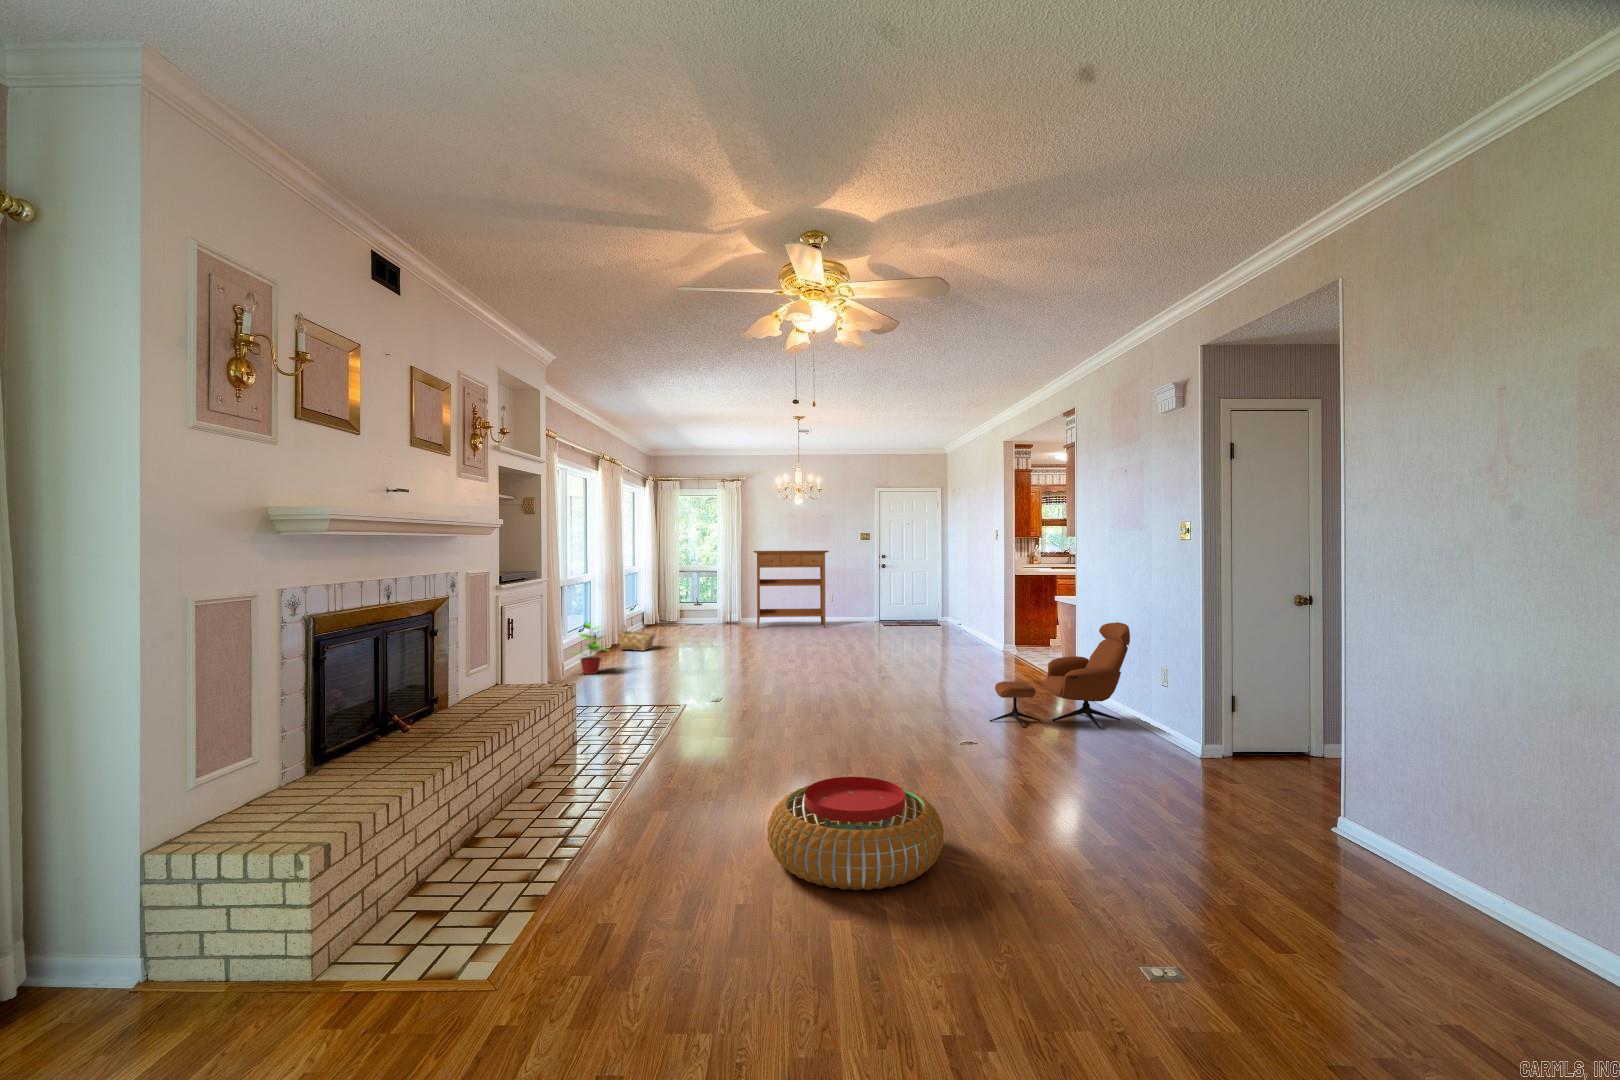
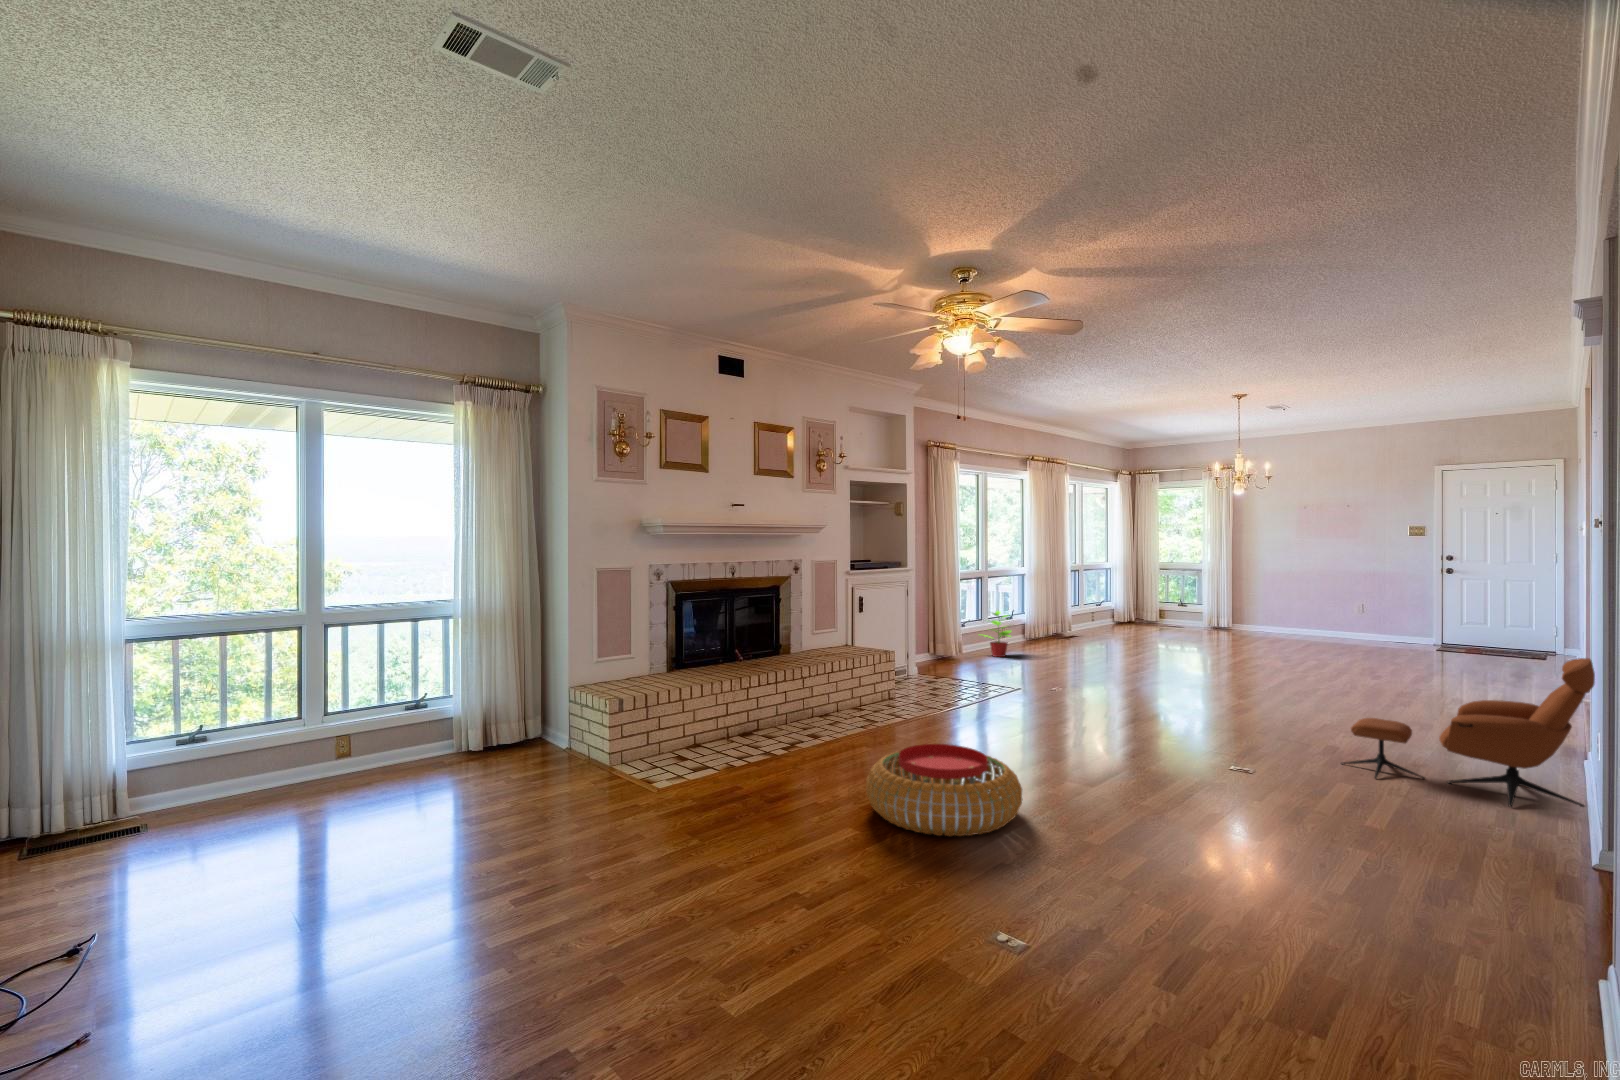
console table: present [753,551,829,628] -> none [1240,548,1353,644]
woven basket: present [618,629,655,651] -> none [1056,618,1093,645]

